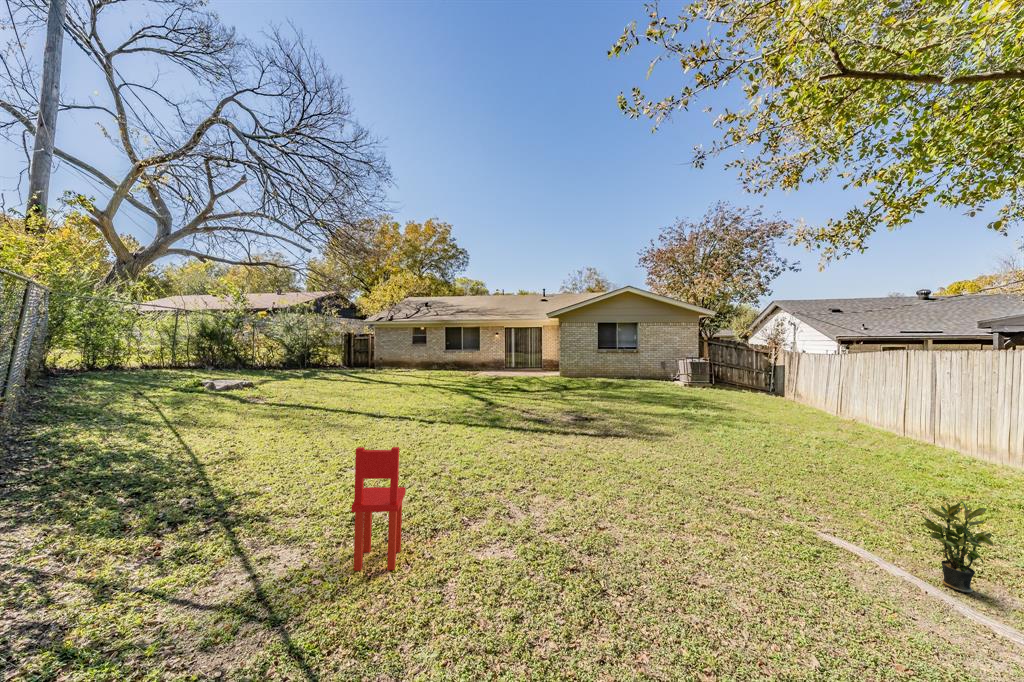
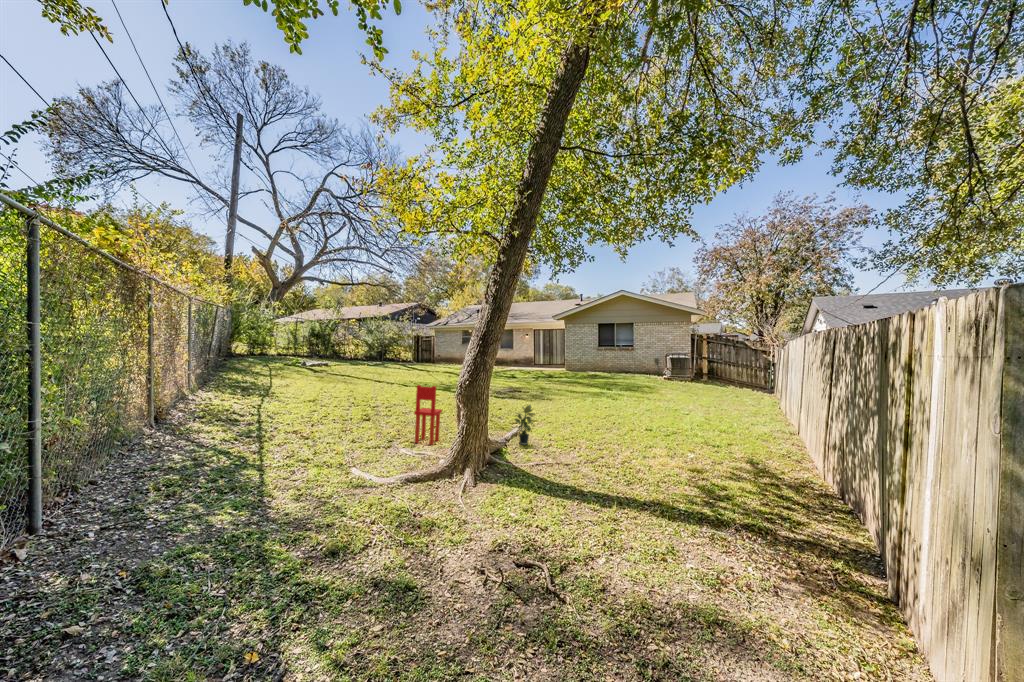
chair: present [351,447,406,571] -> present [414,385,442,445]

